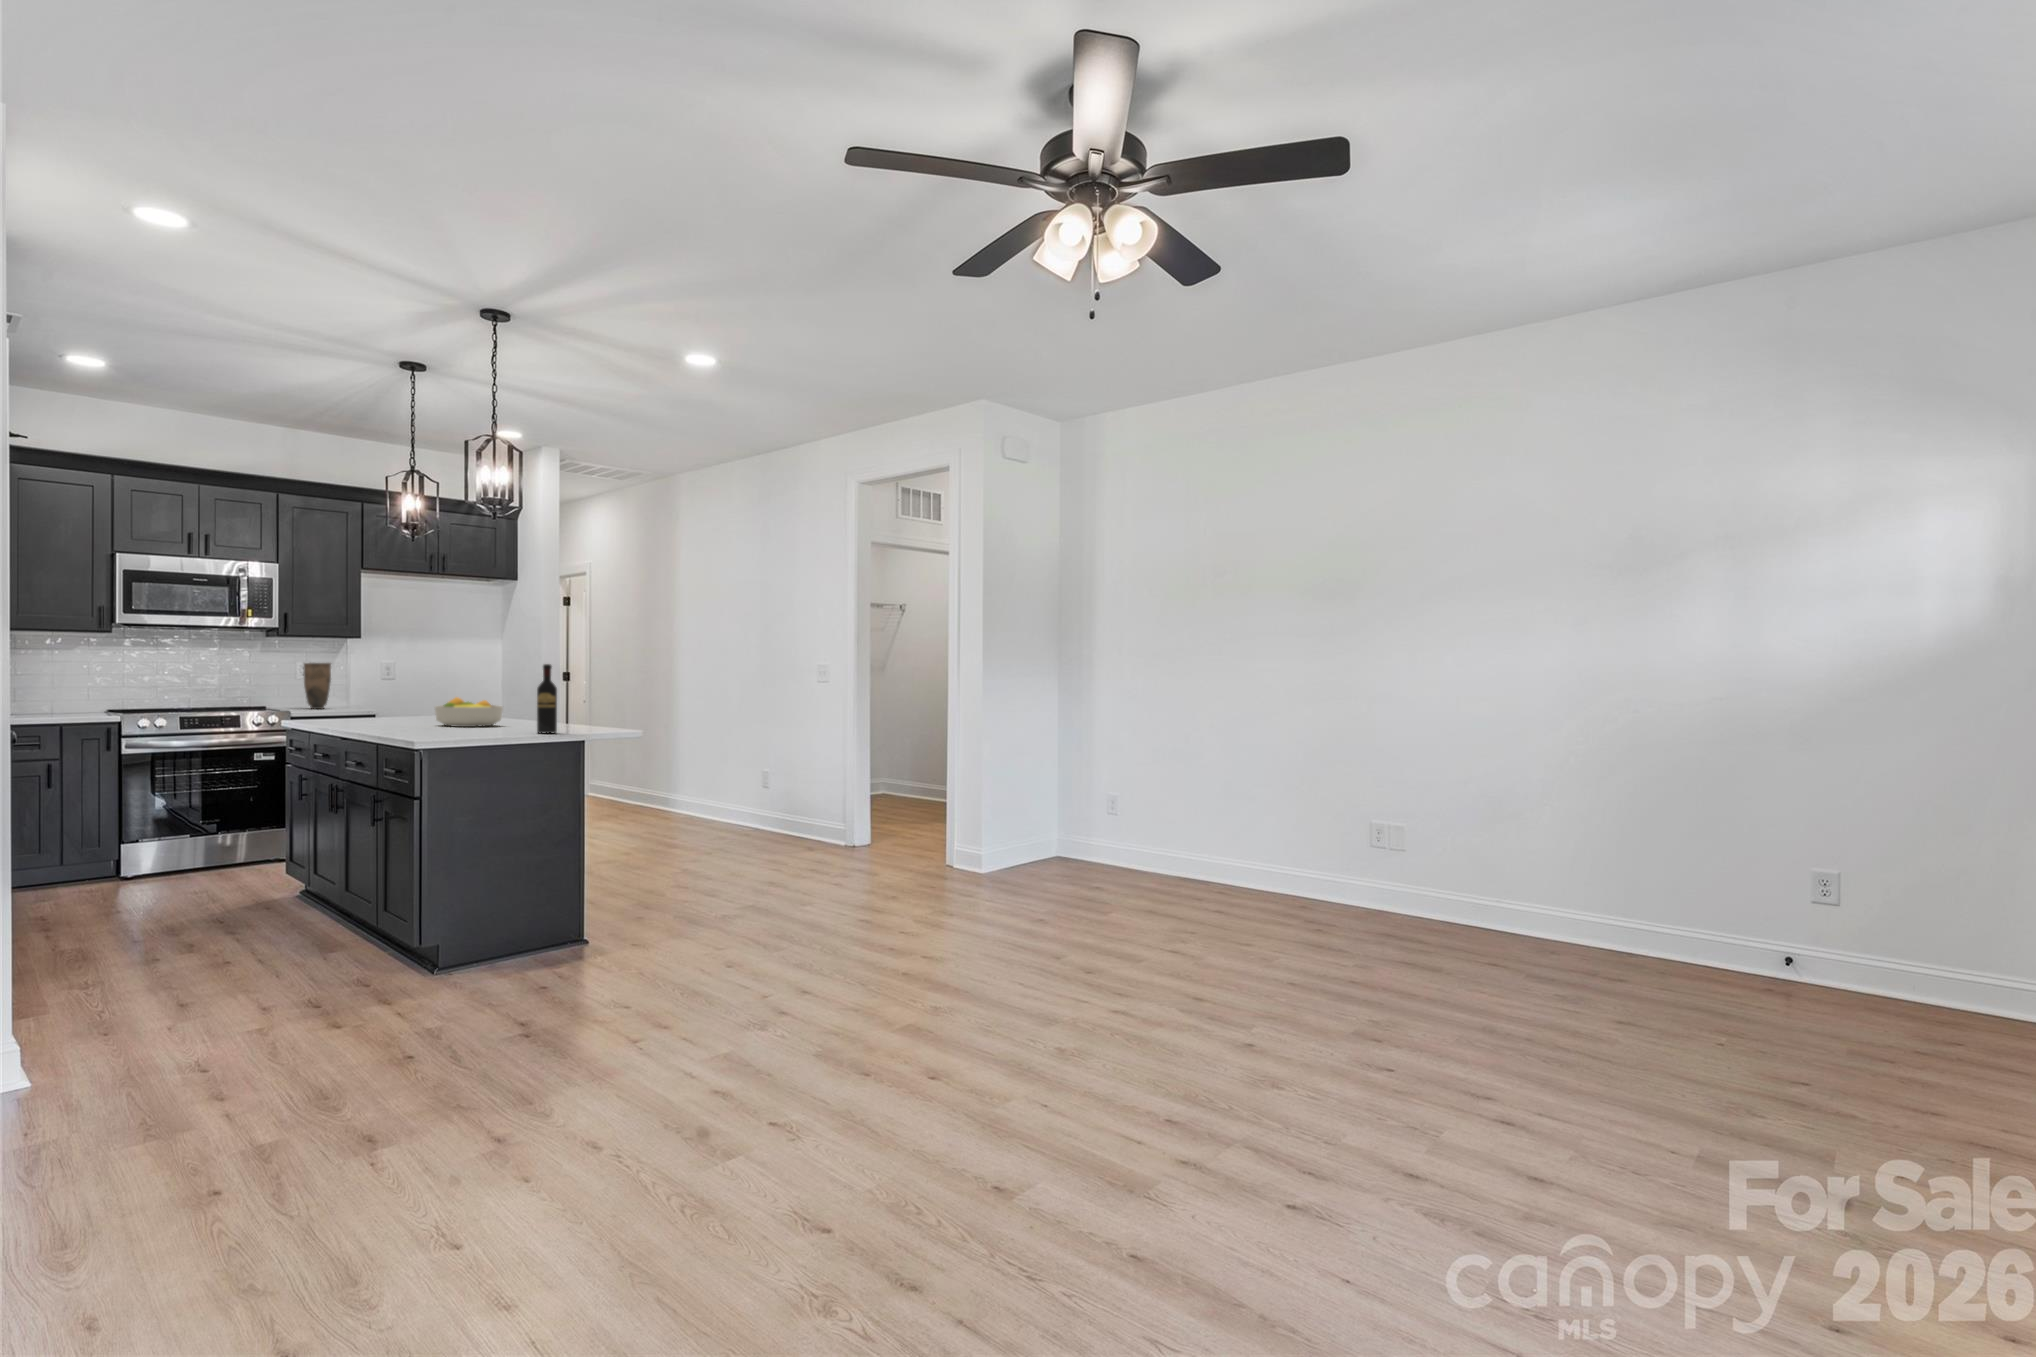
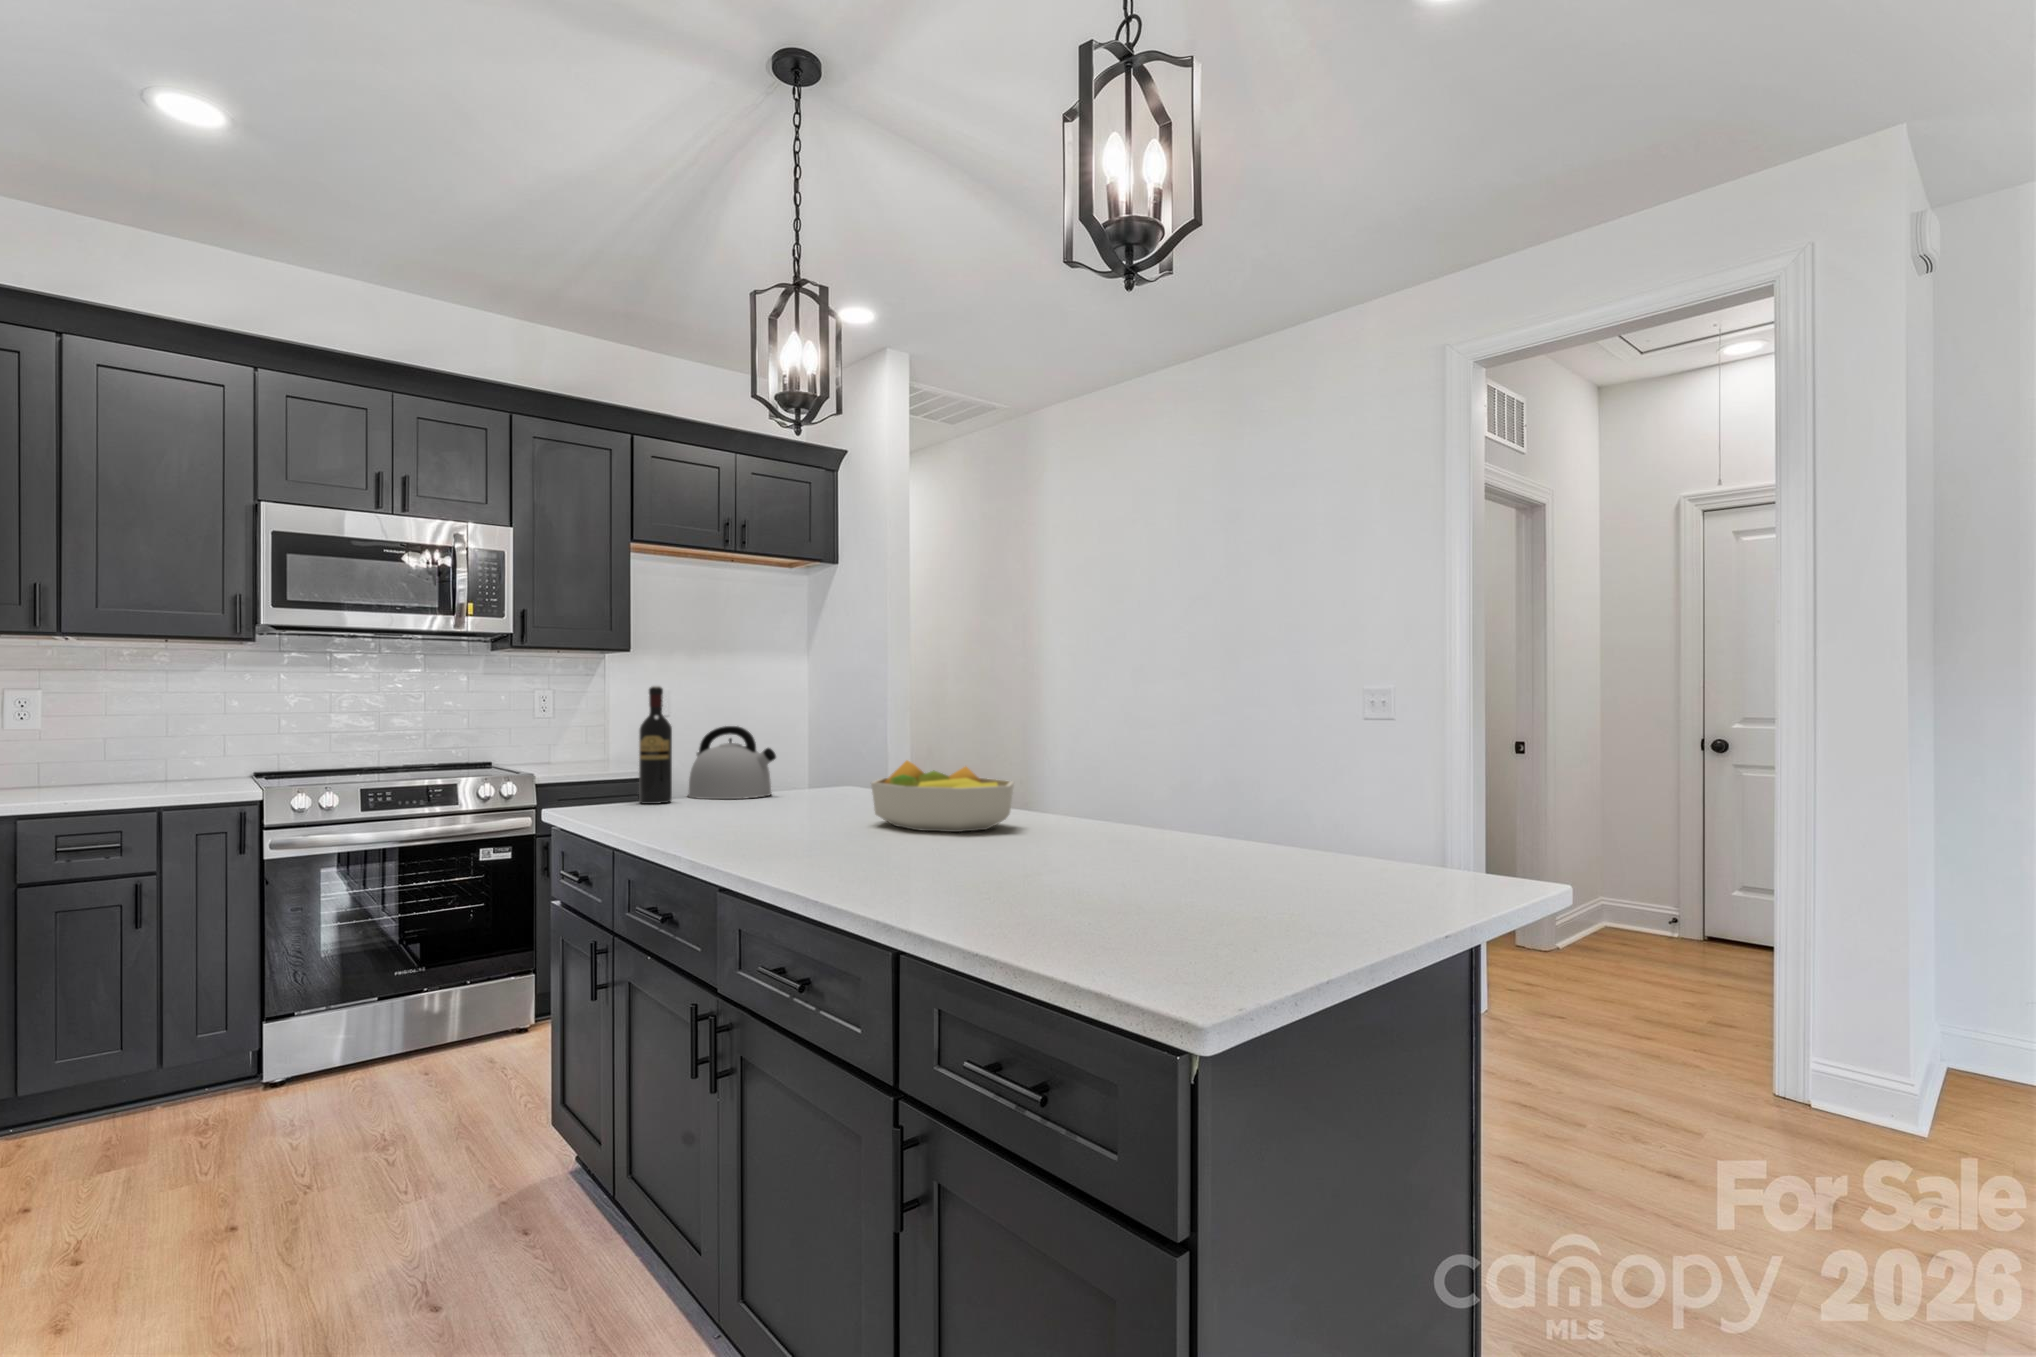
vase: present [303,663,331,709] -> none [542,691,583,766]
wine bottle: present [537,664,557,733] -> present [639,686,672,804]
kettle: none [368,682,418,719] -> present [688,726,776,799]

